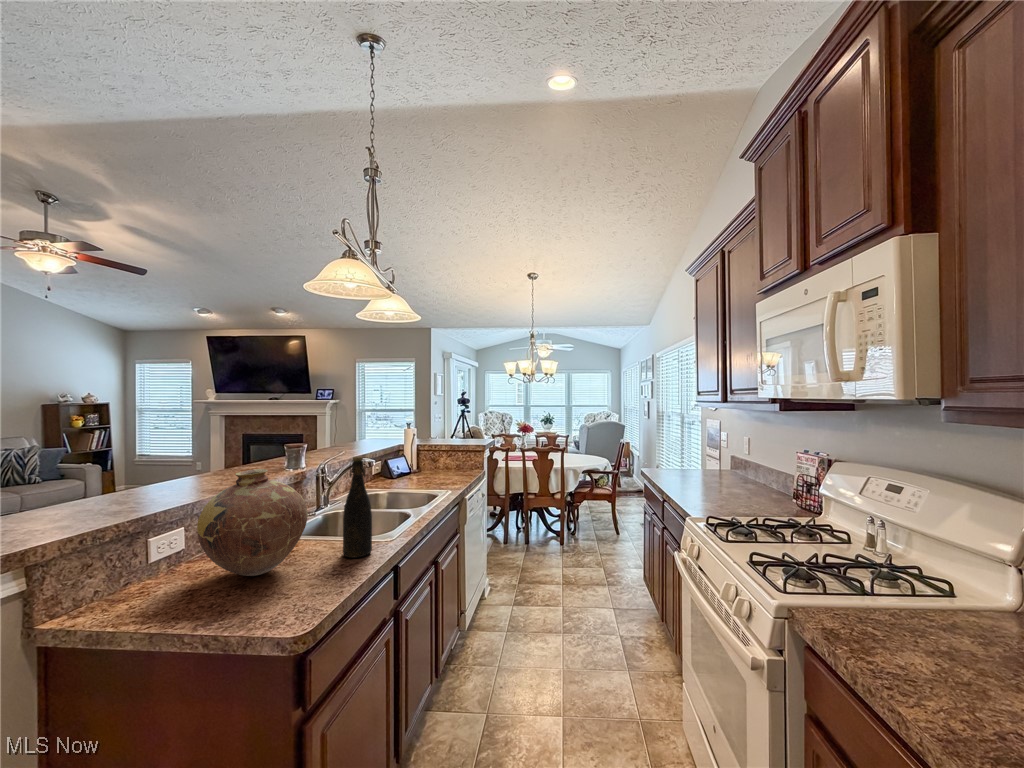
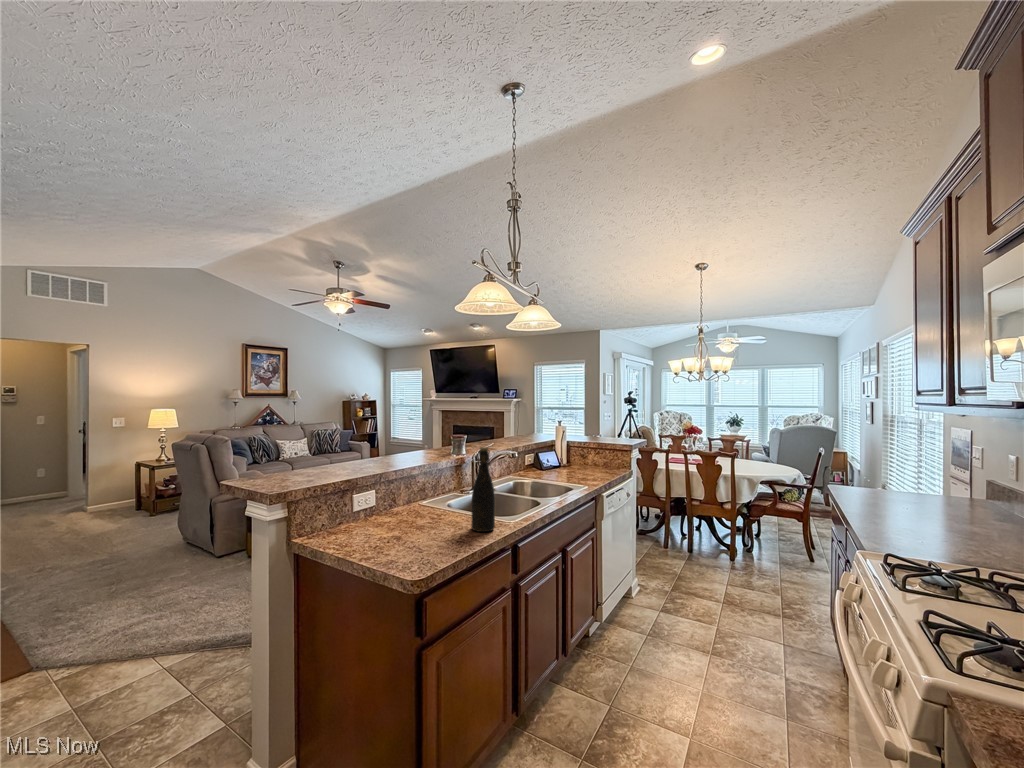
vase: present [197,469,308,576] -> none [367,452,443,533]

